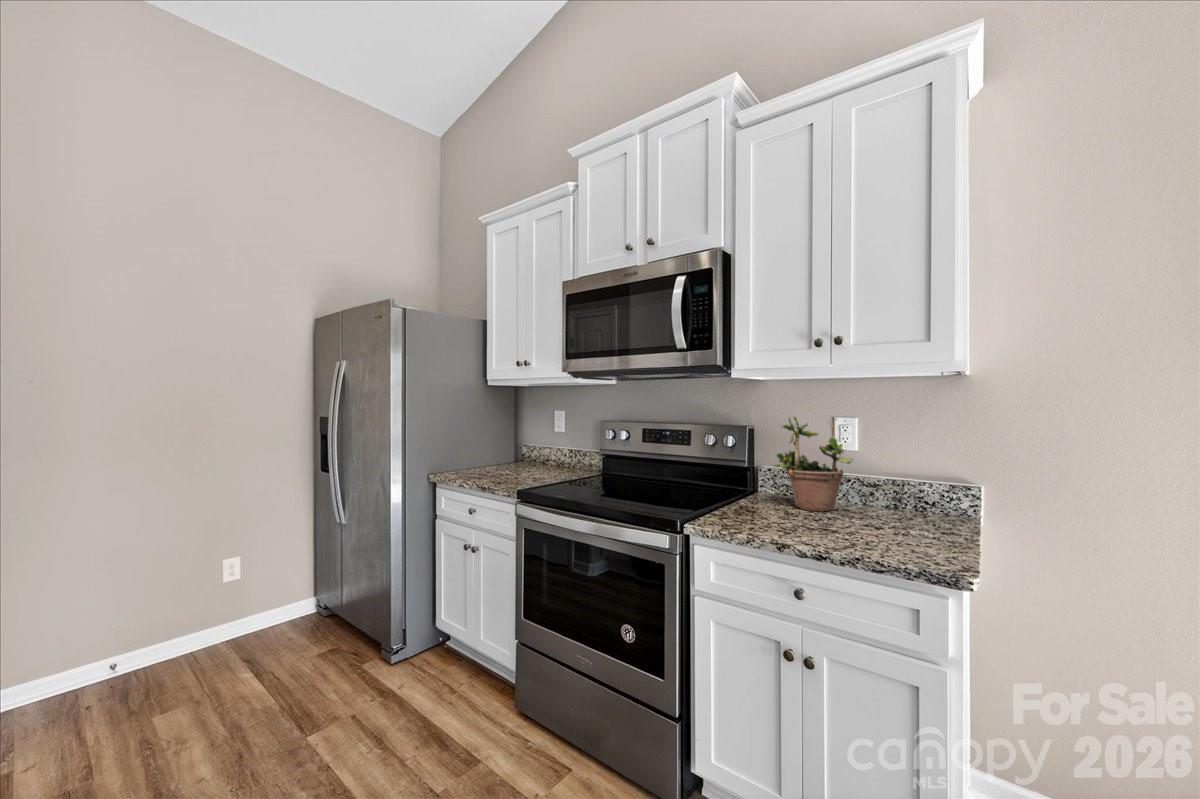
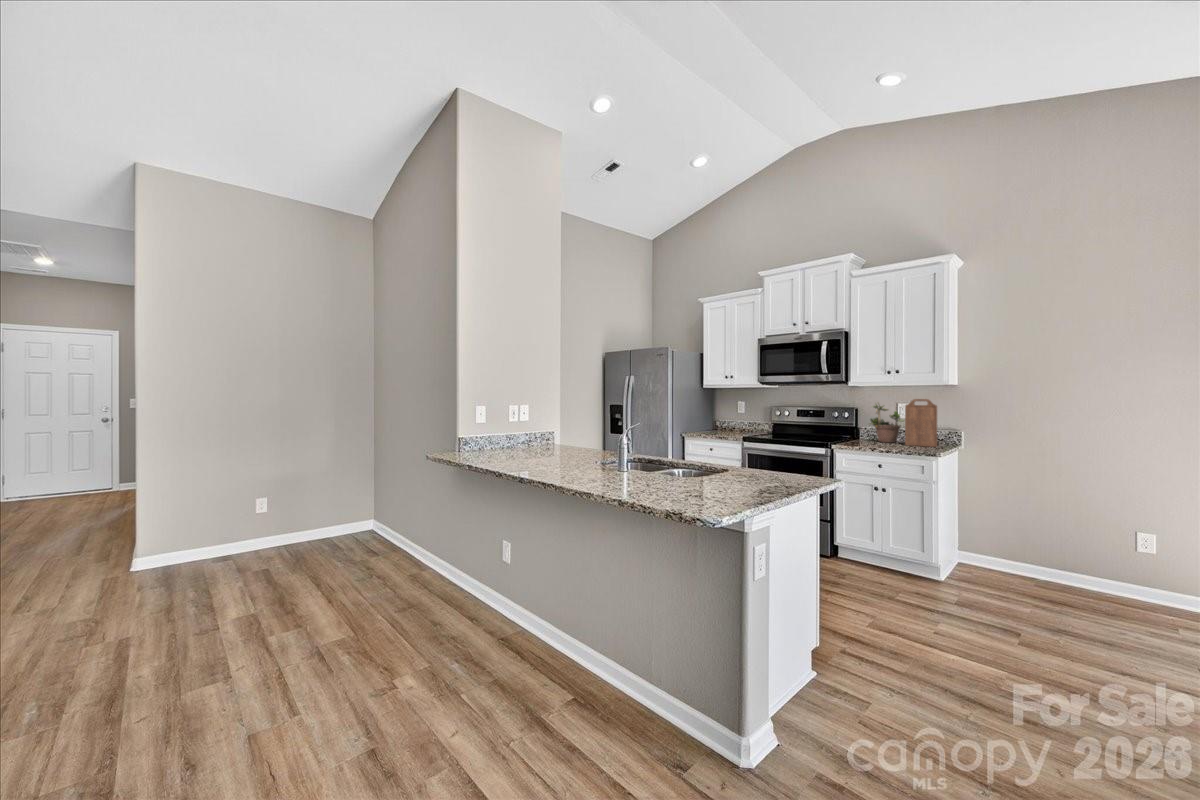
cutting board: none [858,410,940,538] -> present [905,399,937,447]

